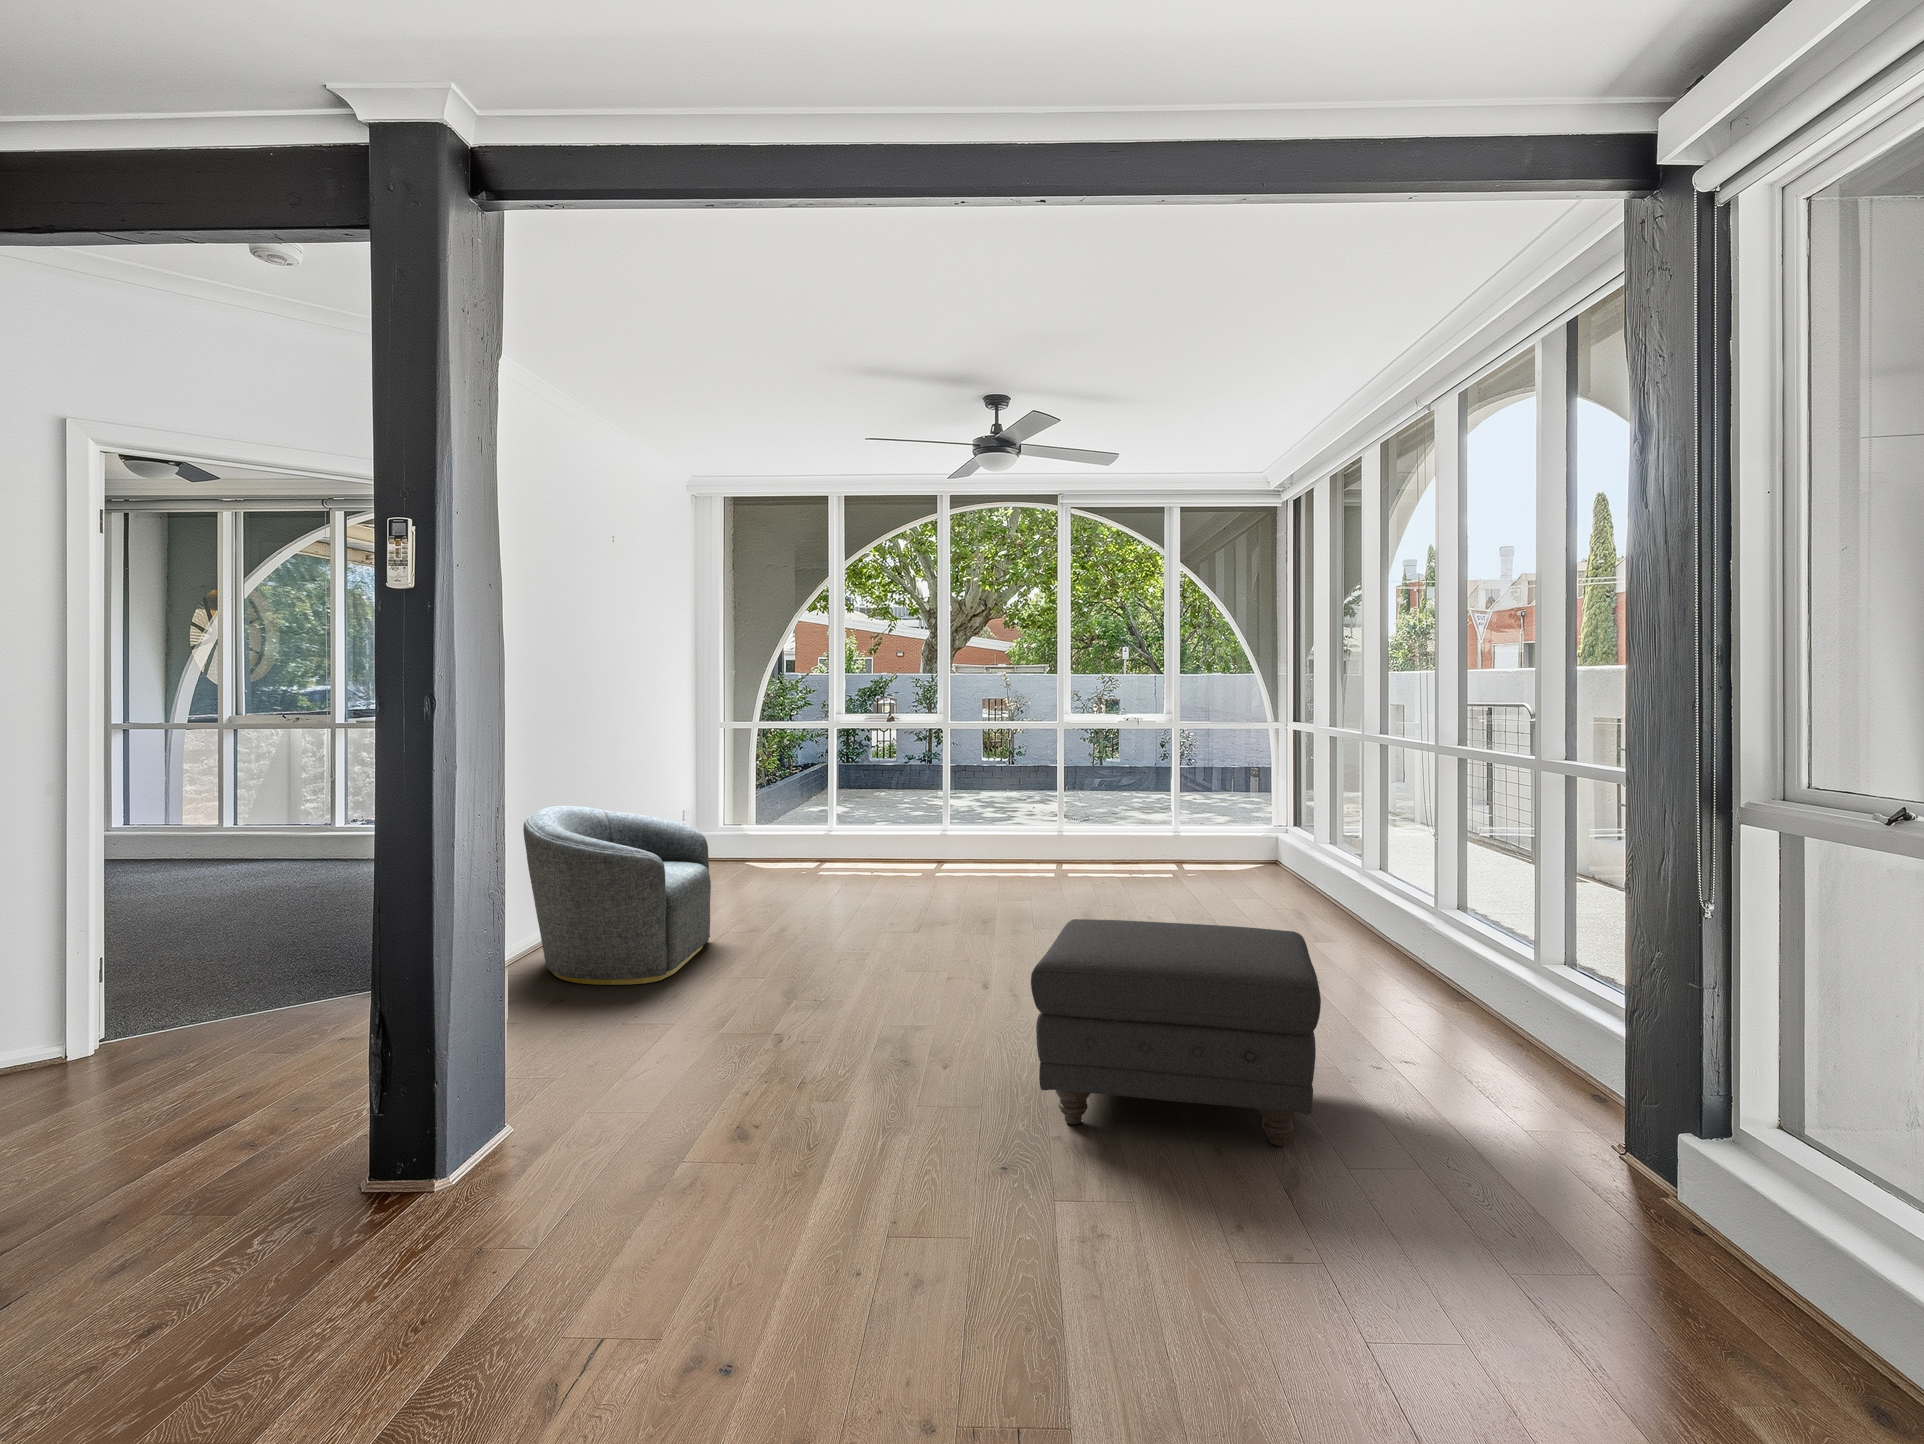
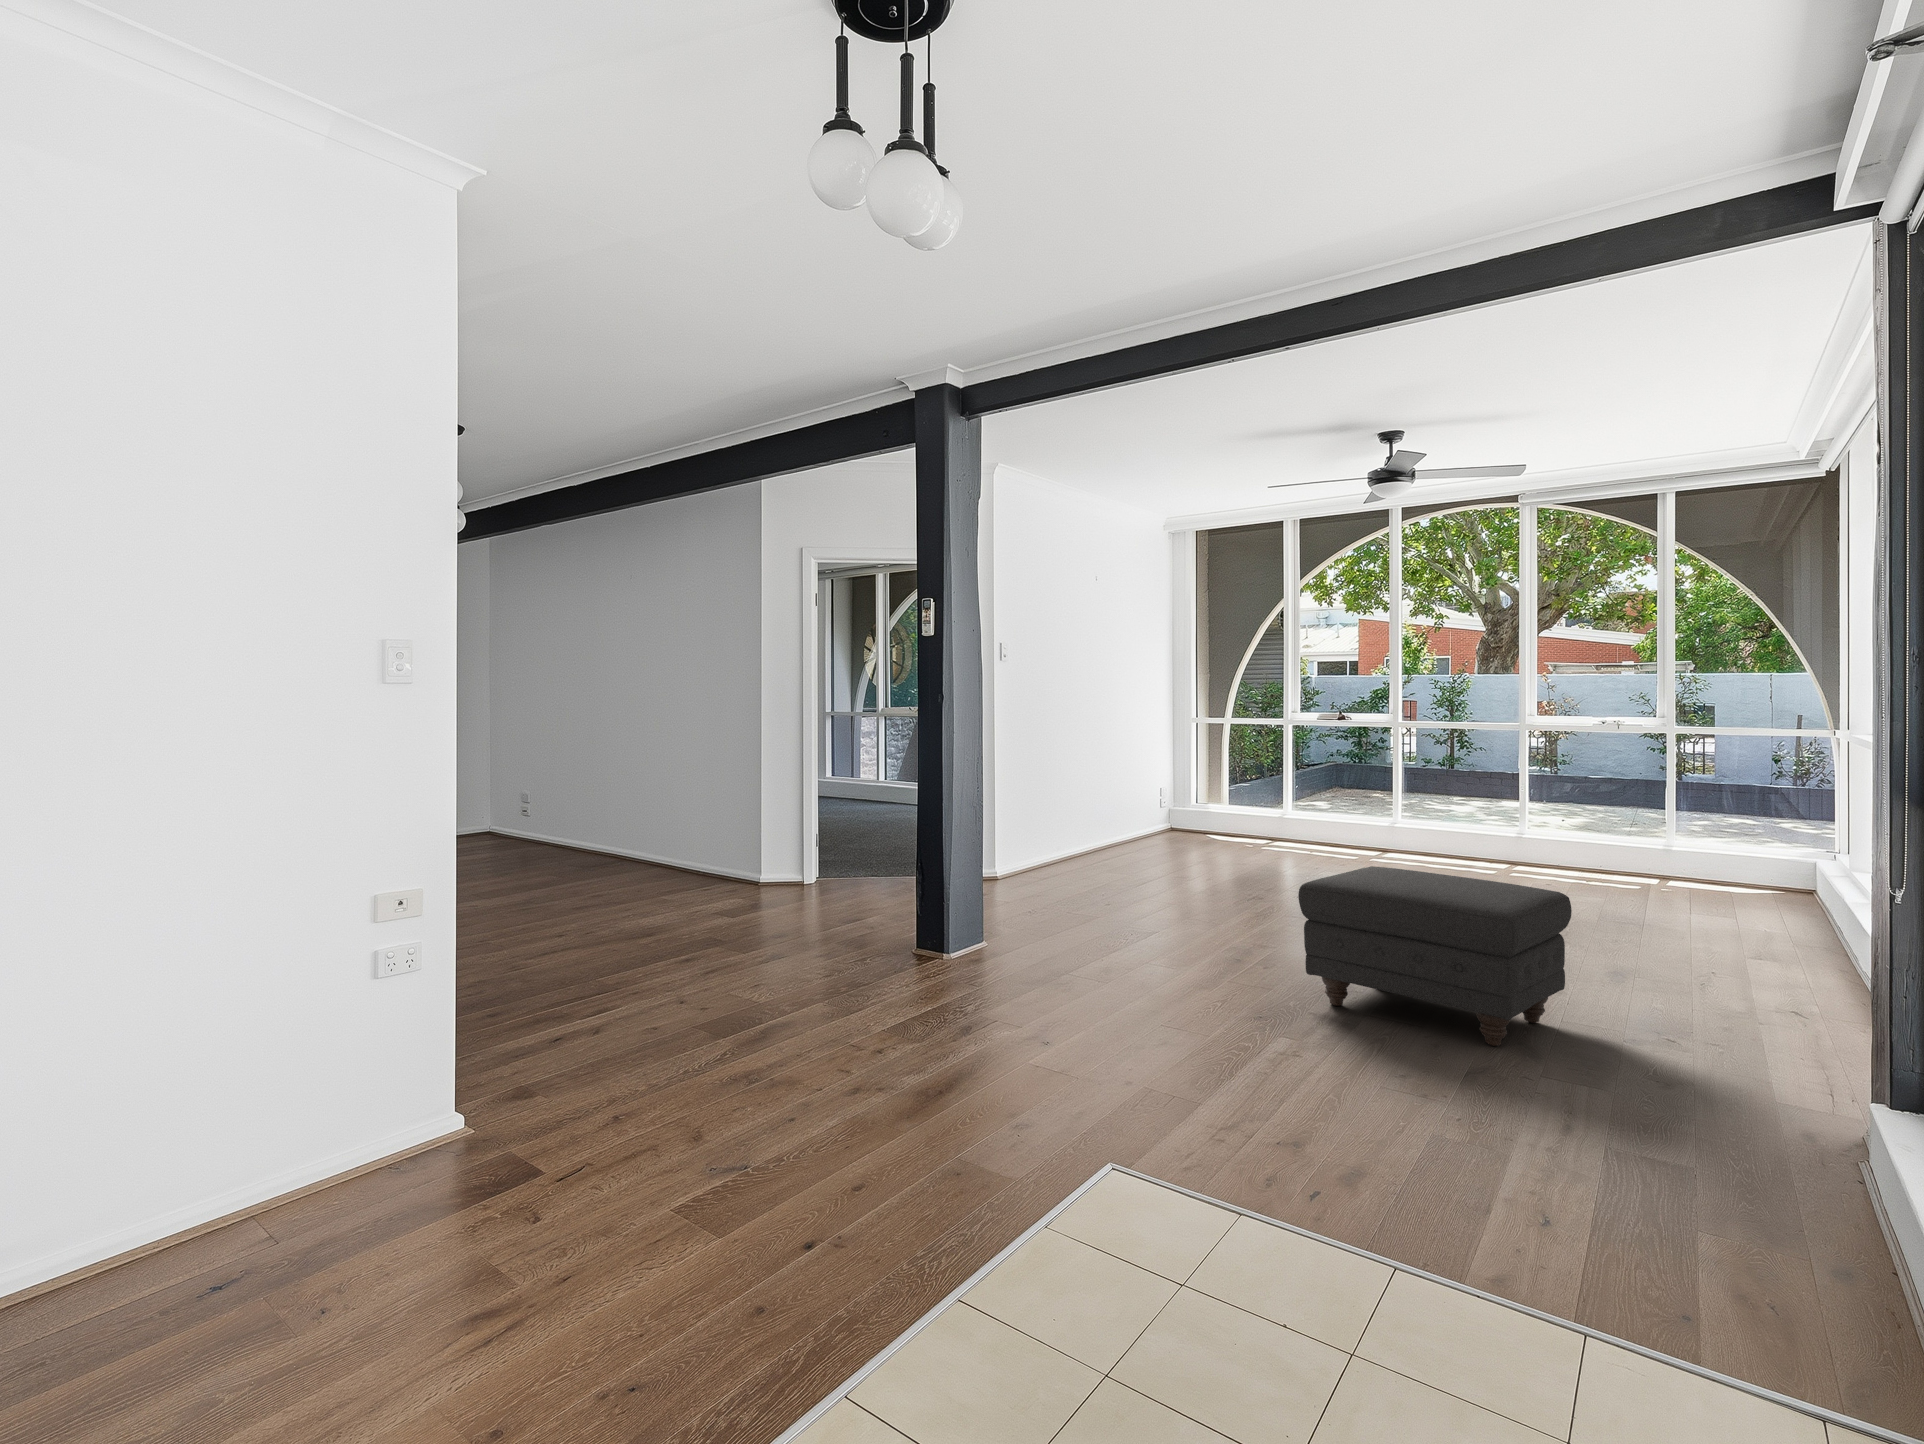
armchair: present [523,806,711,985] -> none [1025,770,1154,894]

